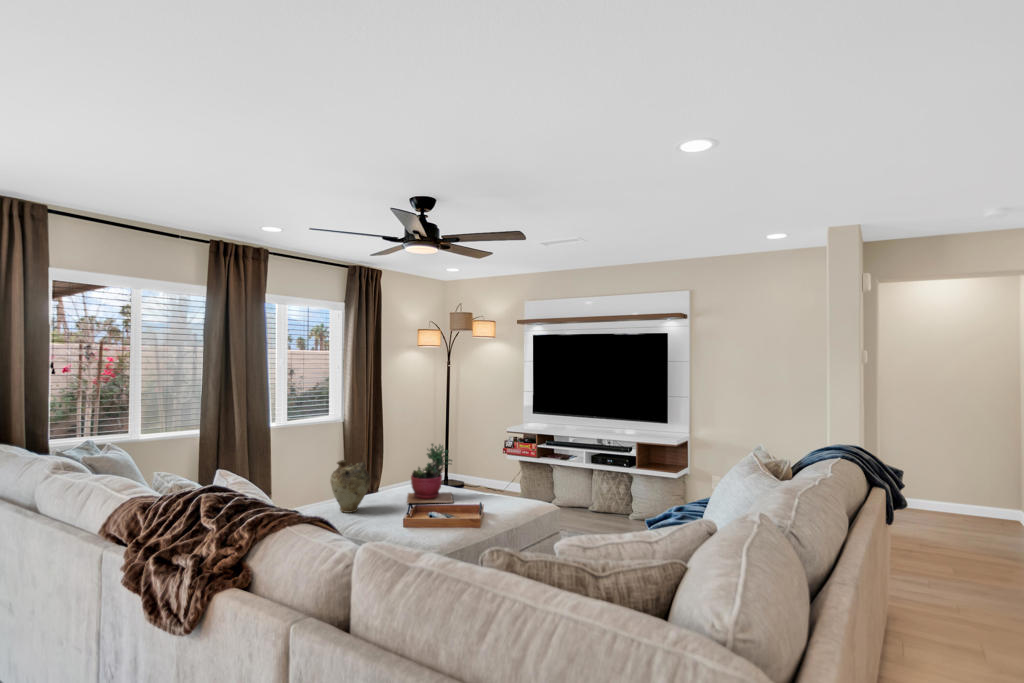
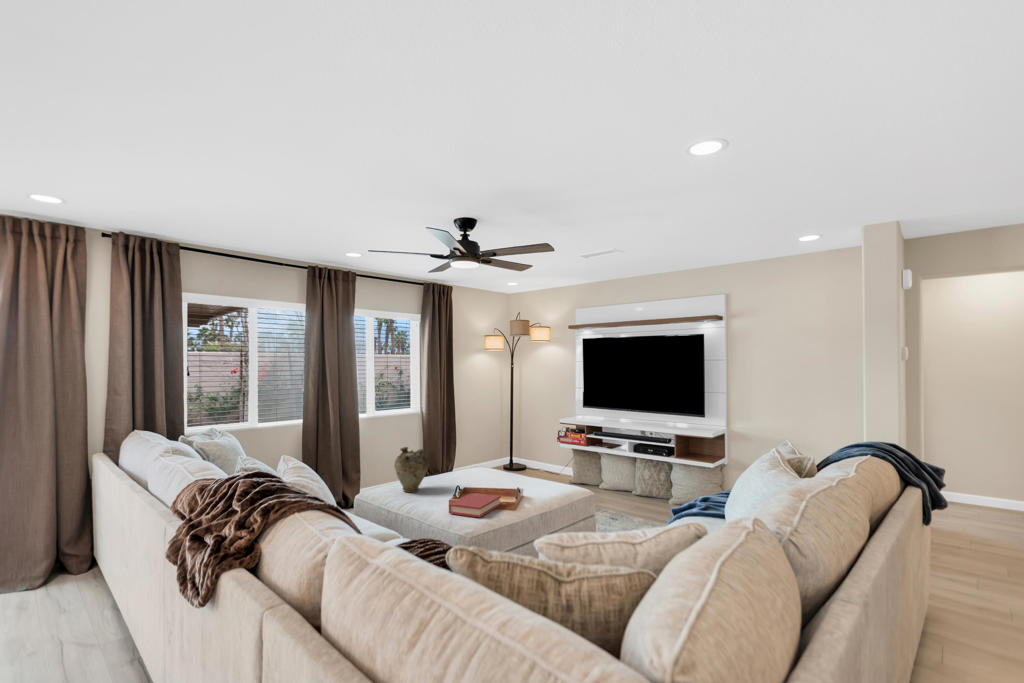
succulent plant: present [407,444,453,503] -> none [460,433,501,486]
hardback book: none [402,511,459,537] -> present [449,493,501,517]

